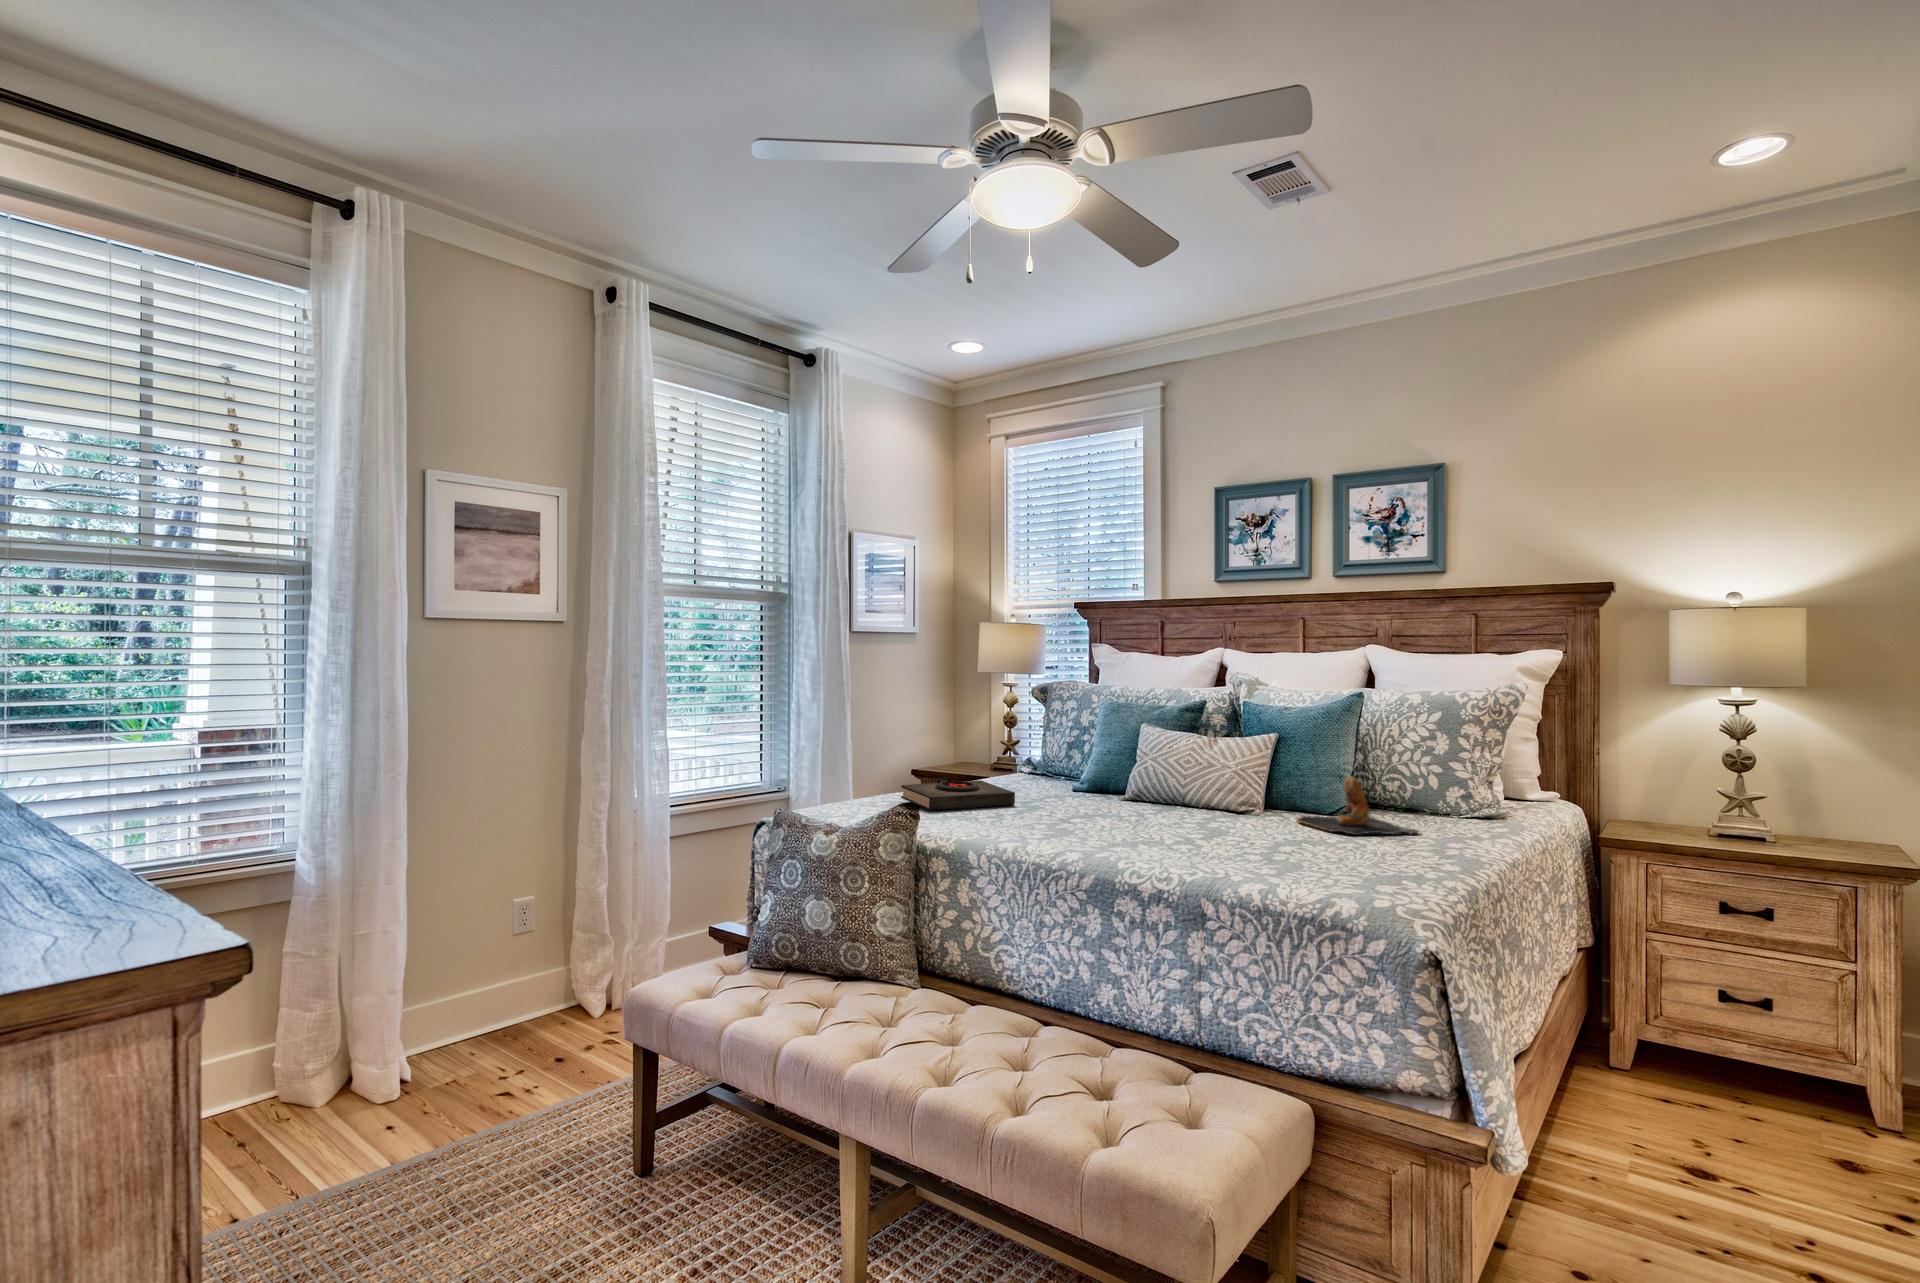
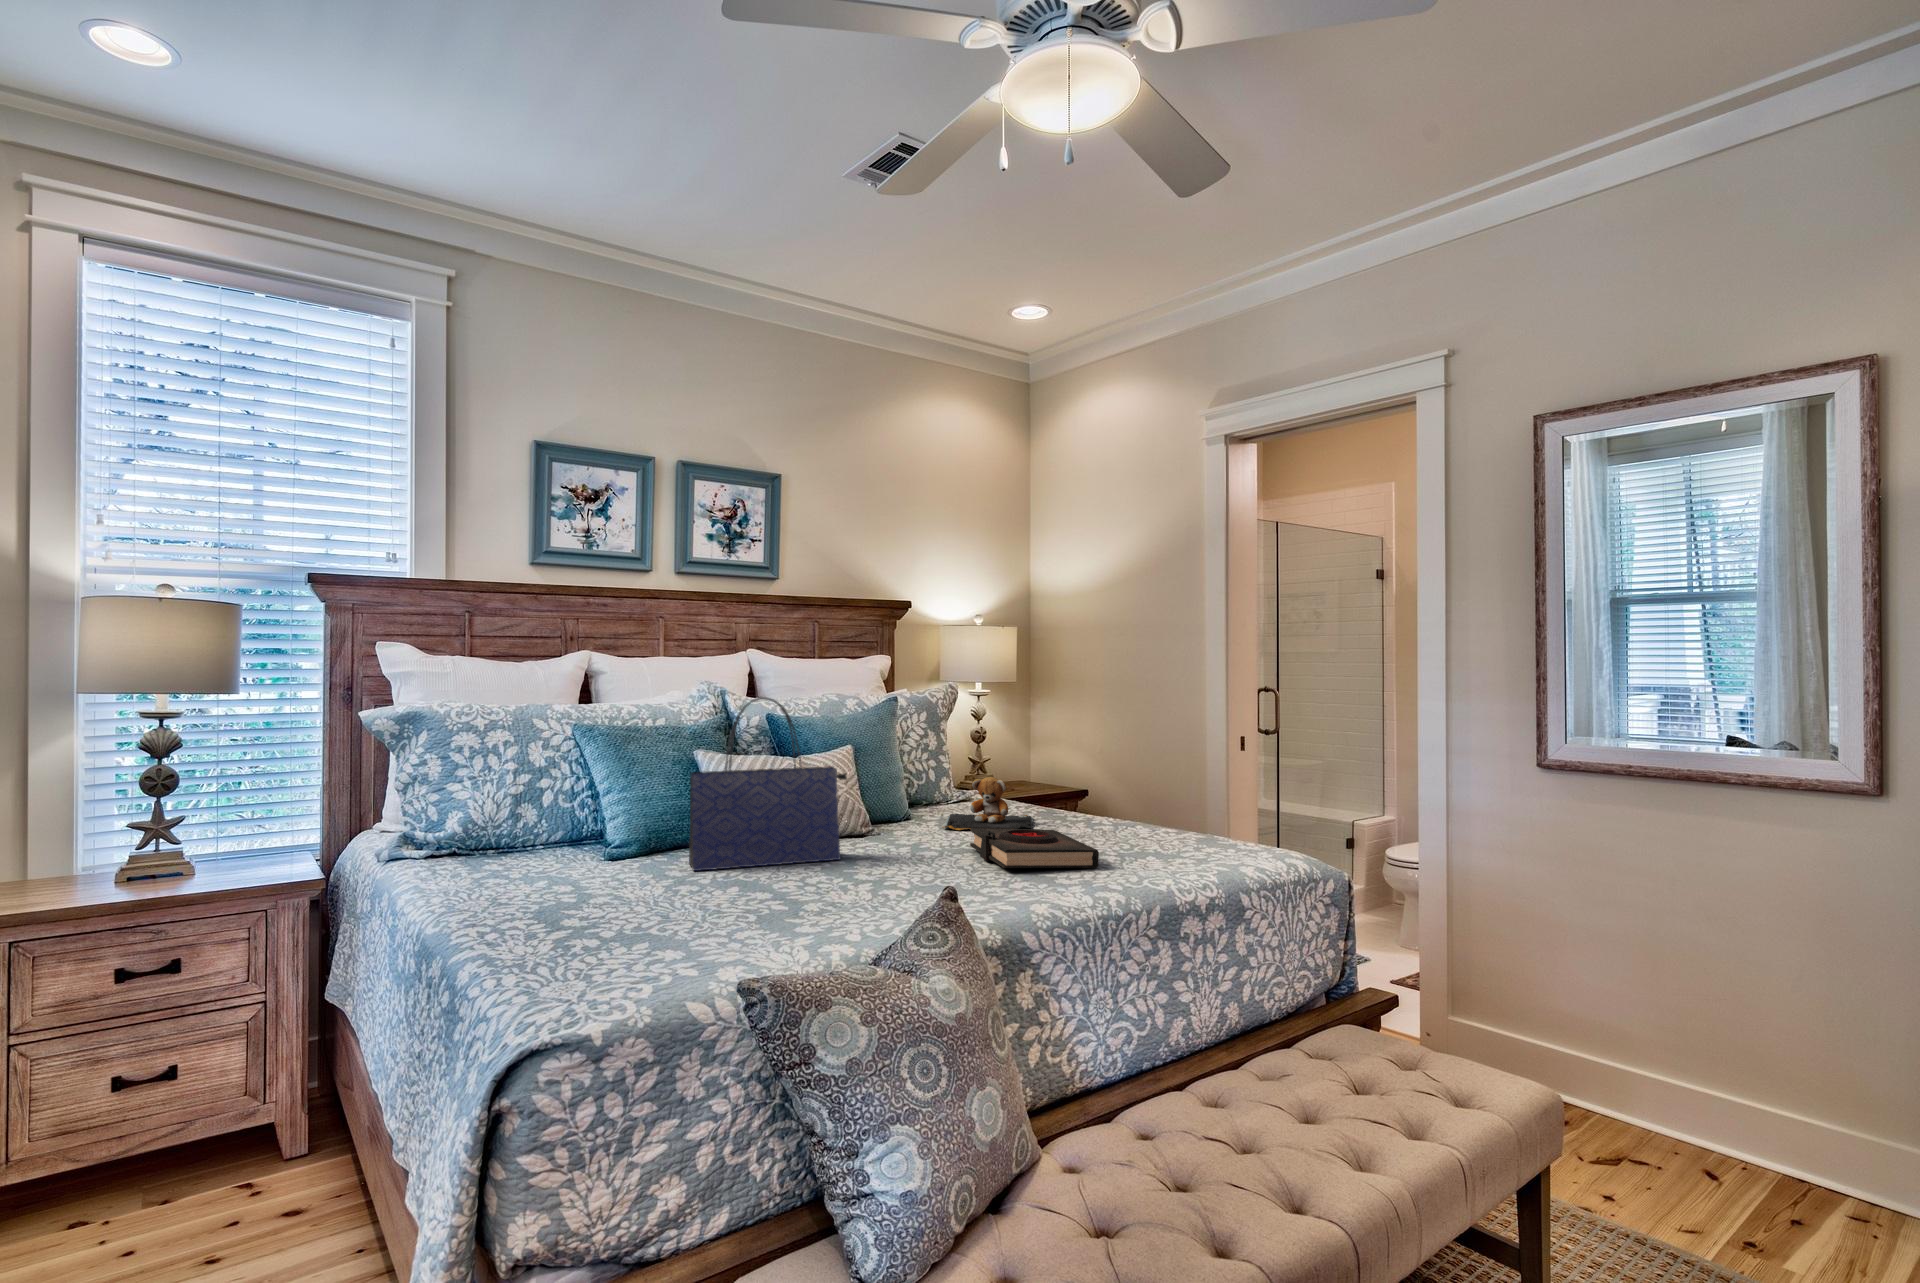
tote bag: none [1052,681,1147,812] -> present [689,697,847,871]
book: present [901,778,1015,811] -> present [970,828,1099,868]

